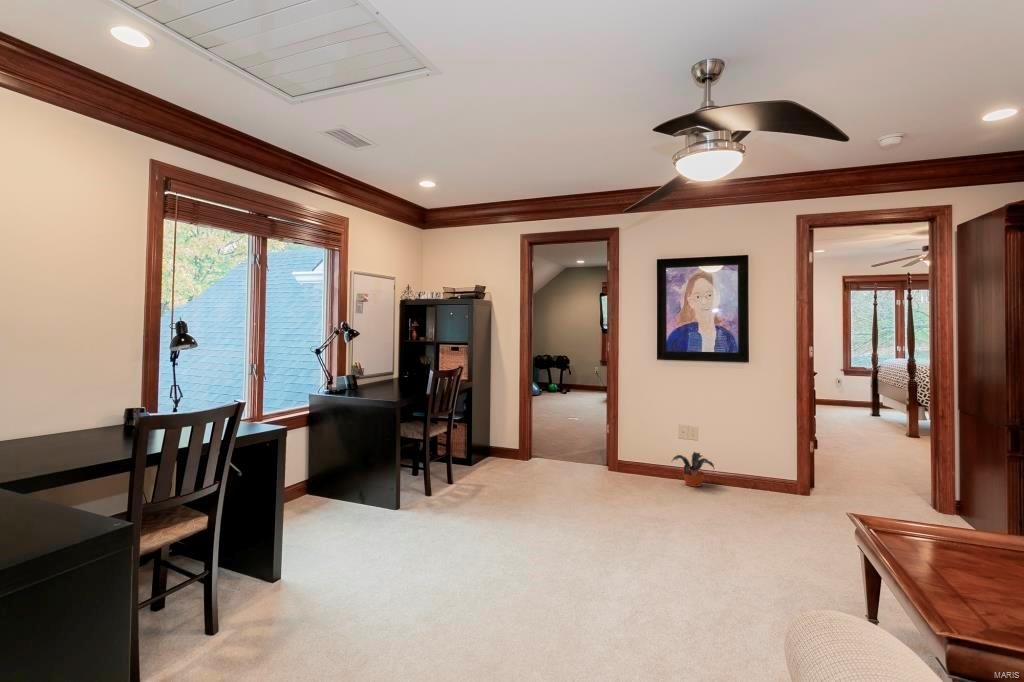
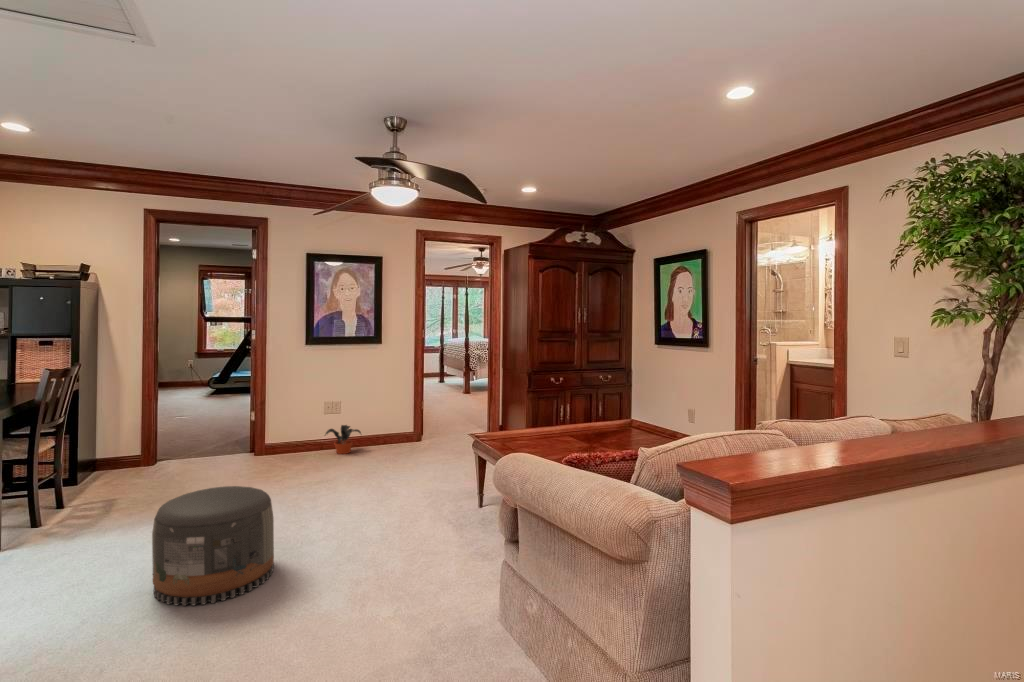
pouf: none [417,515,529,653] -> present [152,486,274,606]

